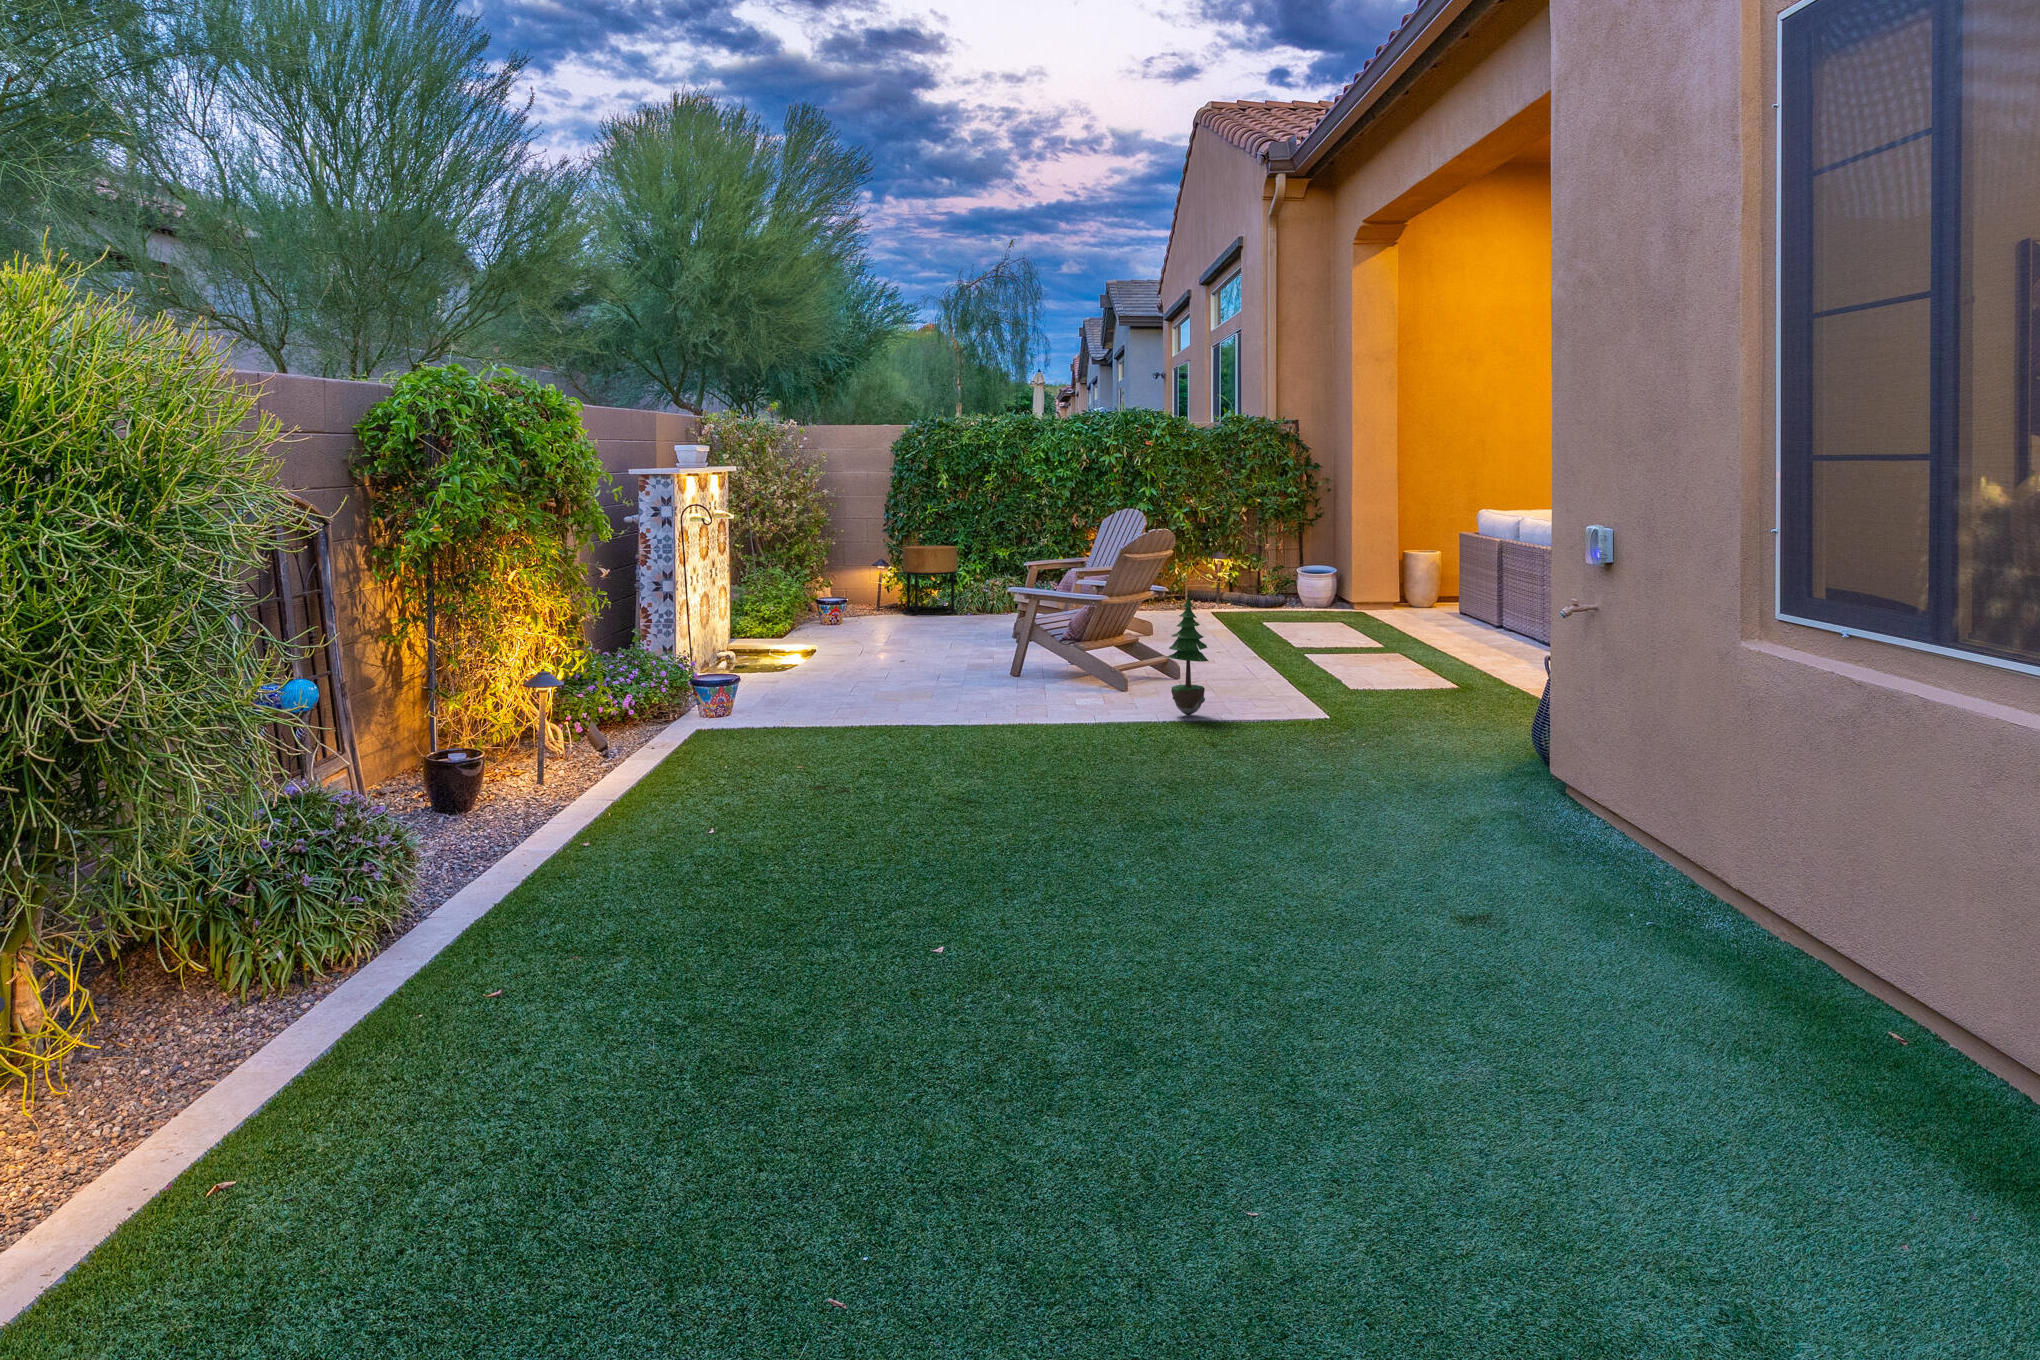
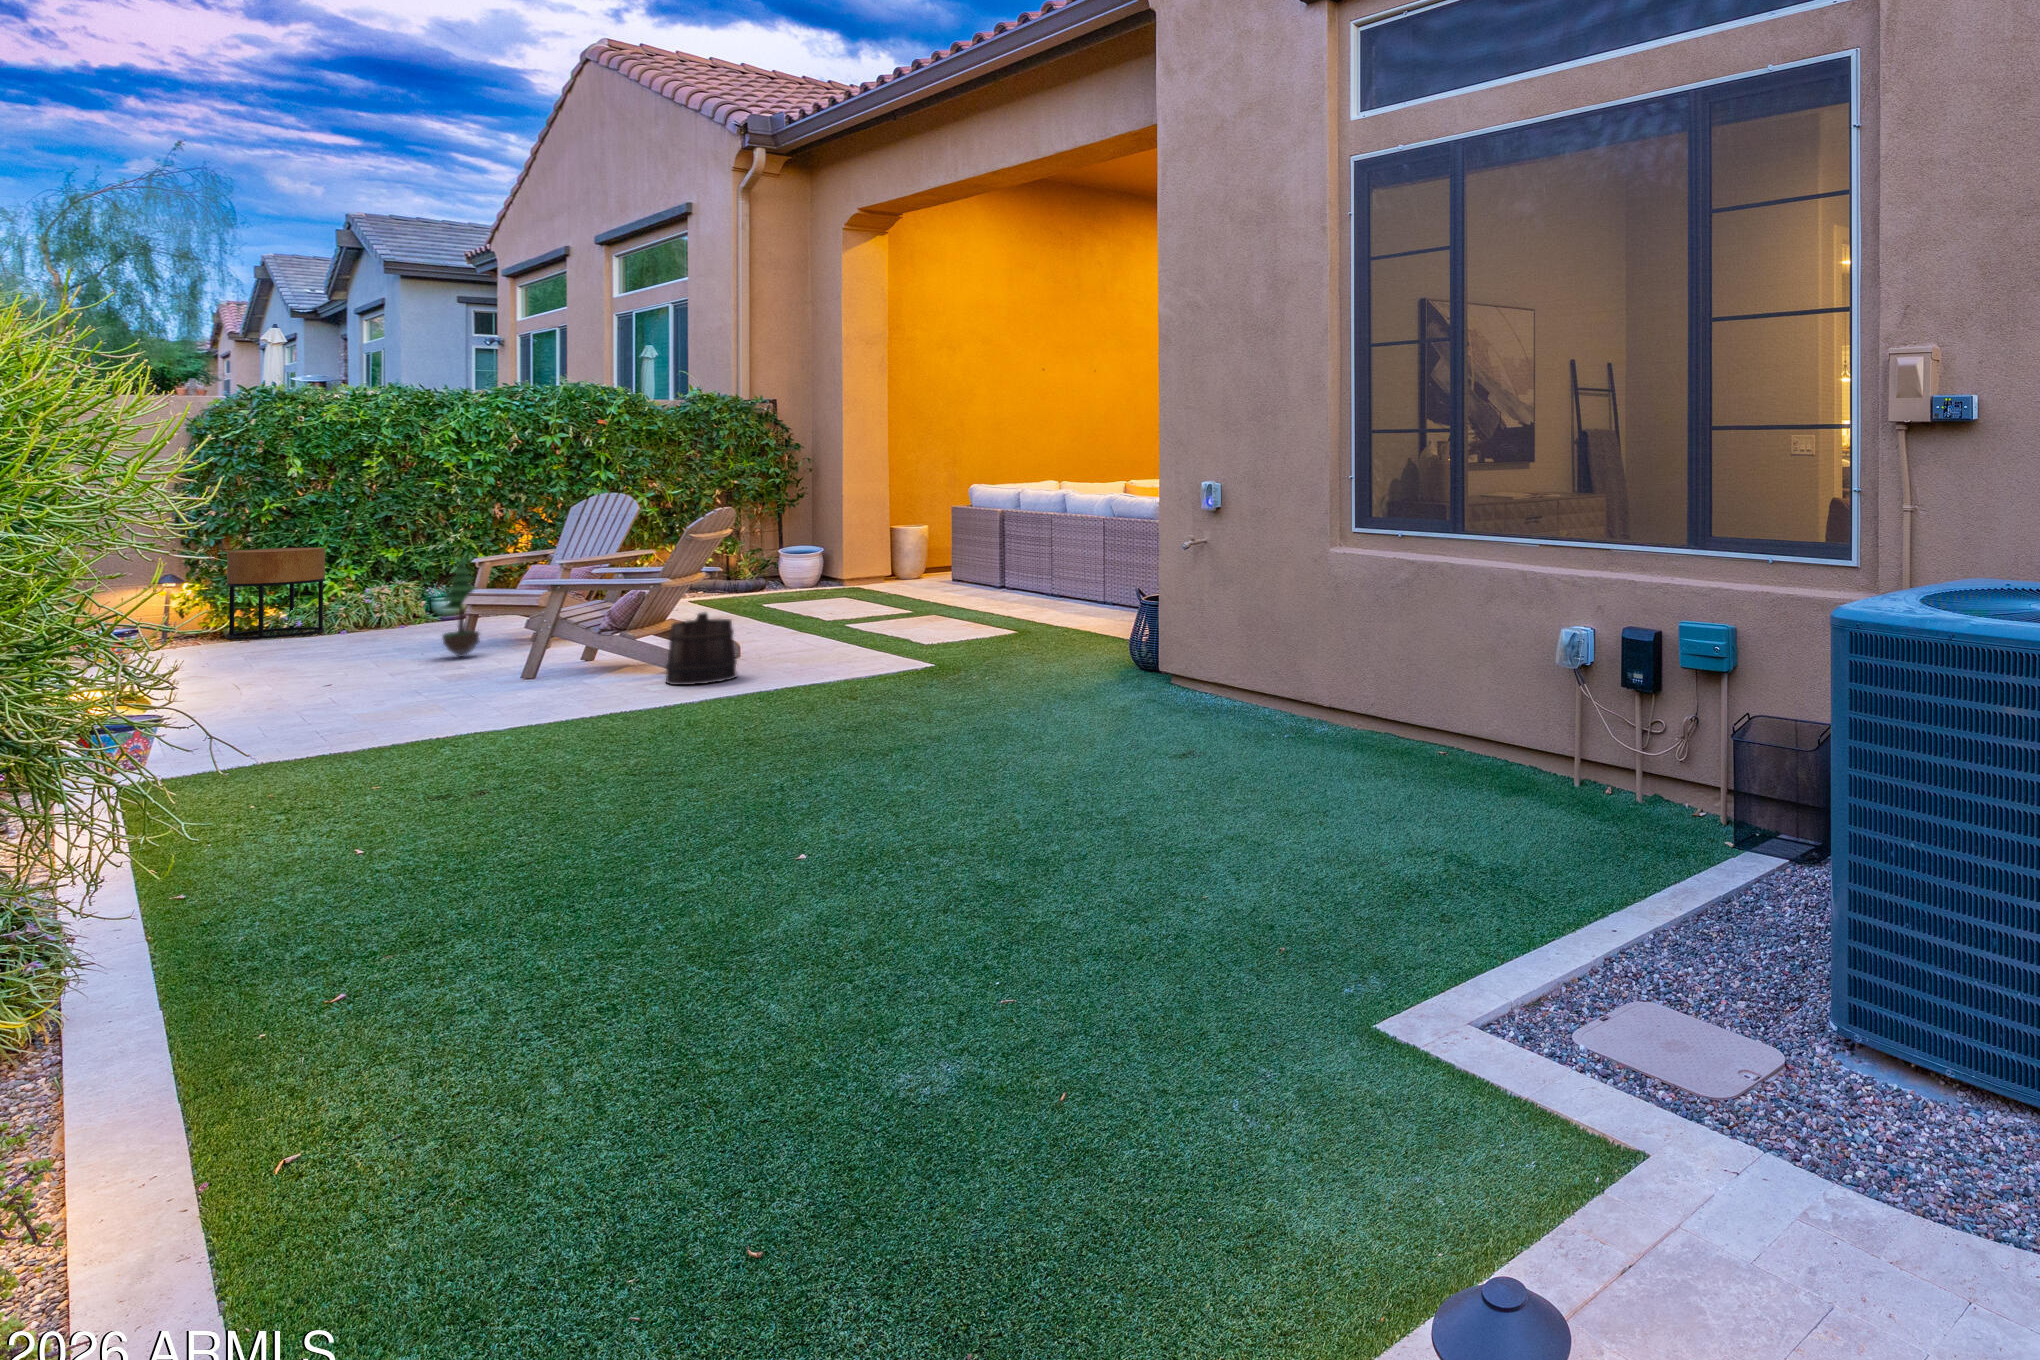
potted tree: present [1167,597,1209,716] -> present [442,558,479,657]
bucket: none [1047,635,1107,708] -> present [666,612,737,685]

